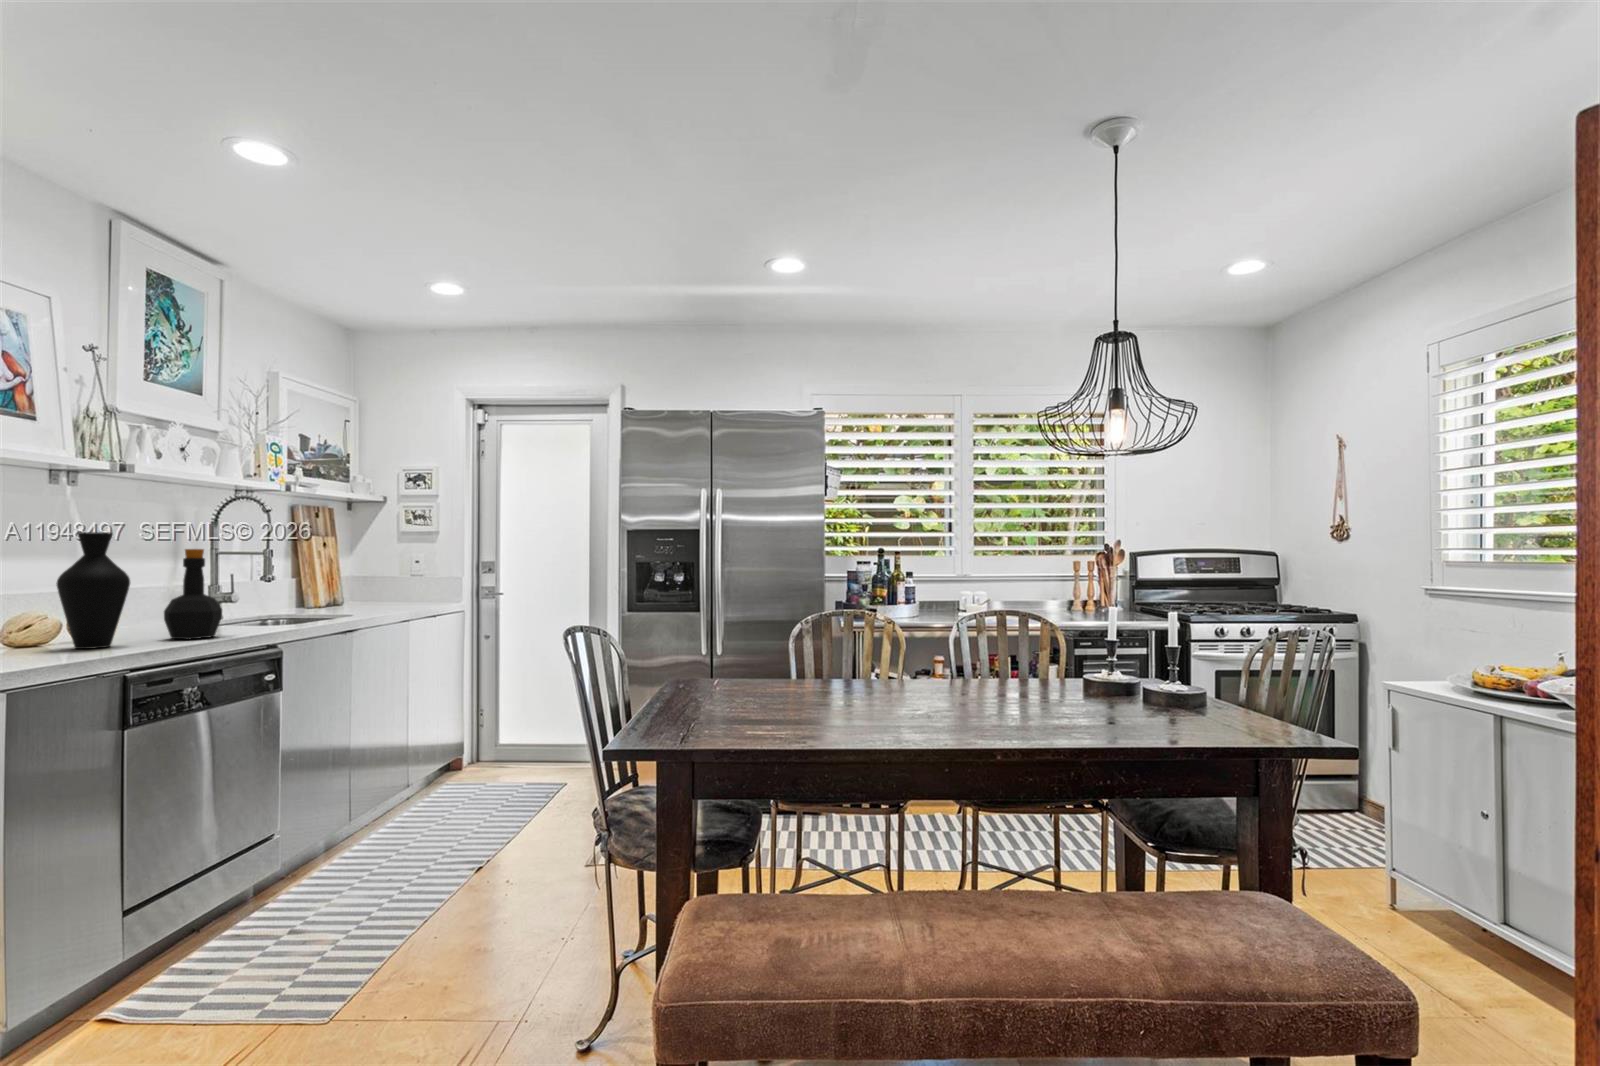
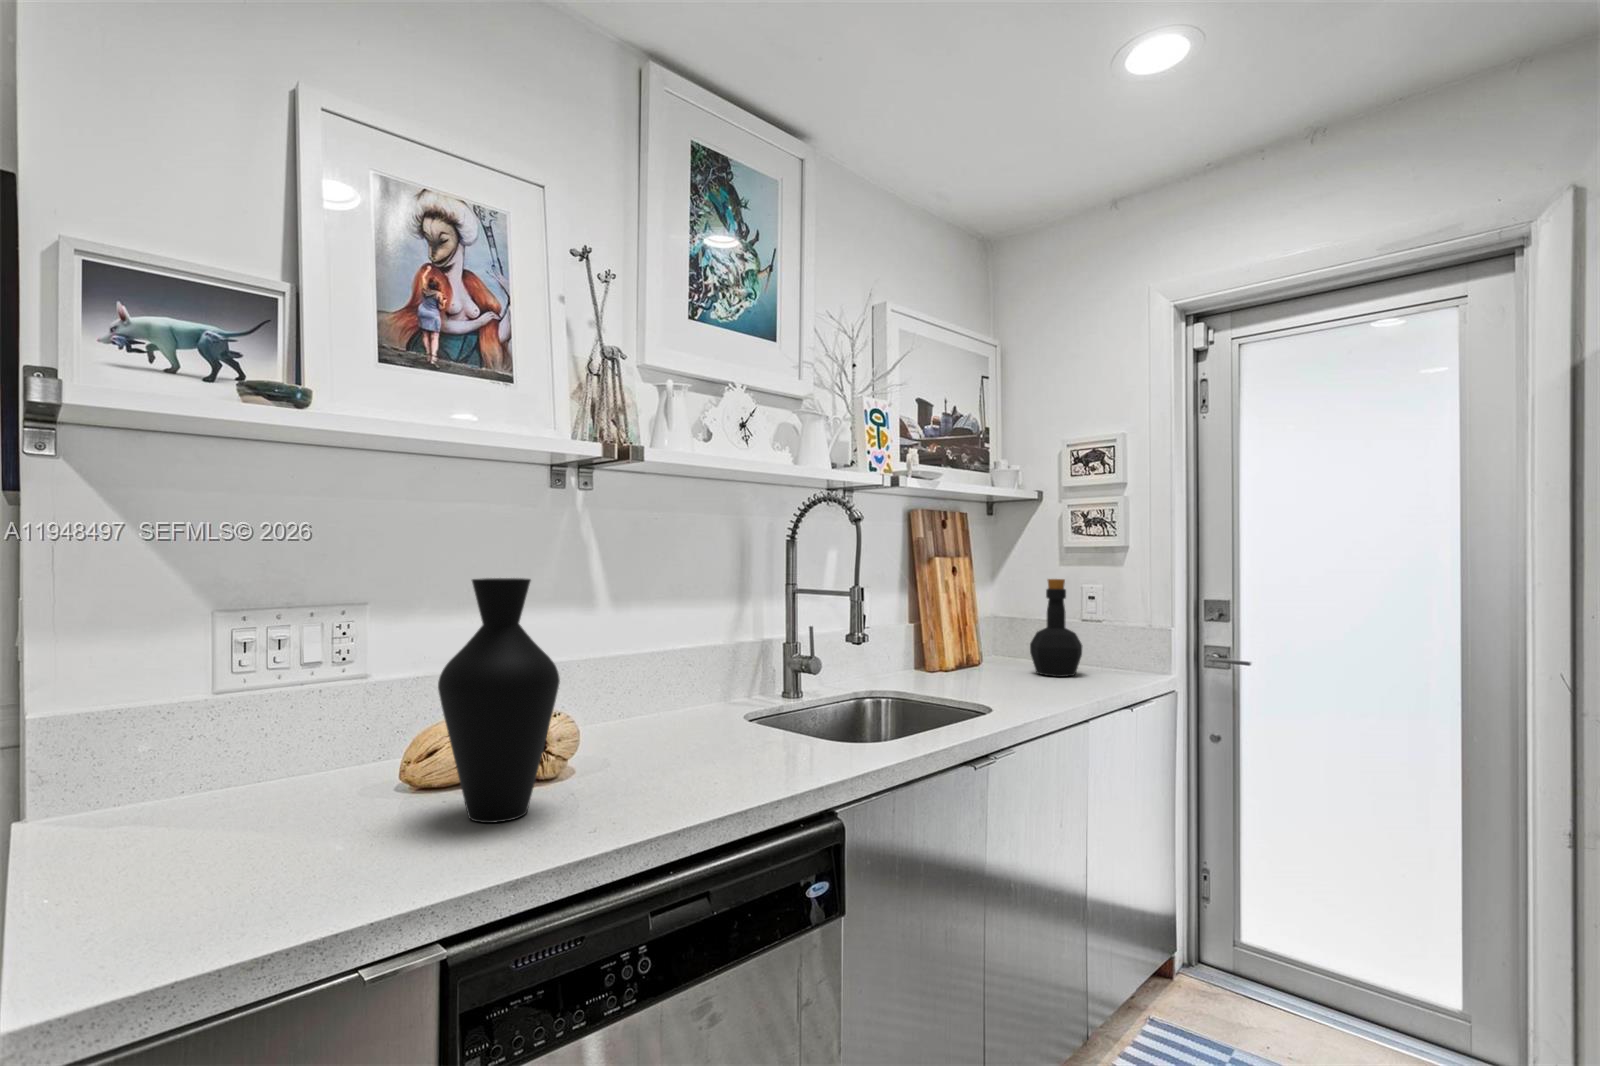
bottle: present [164,549,222,639] -> present [1030,579,1082,677]

